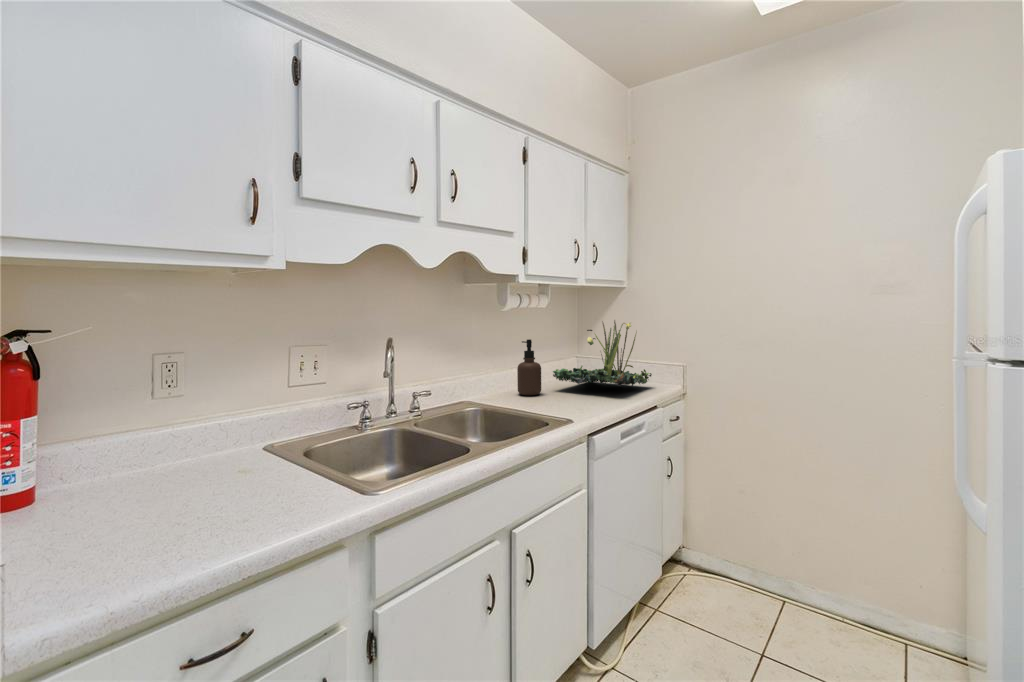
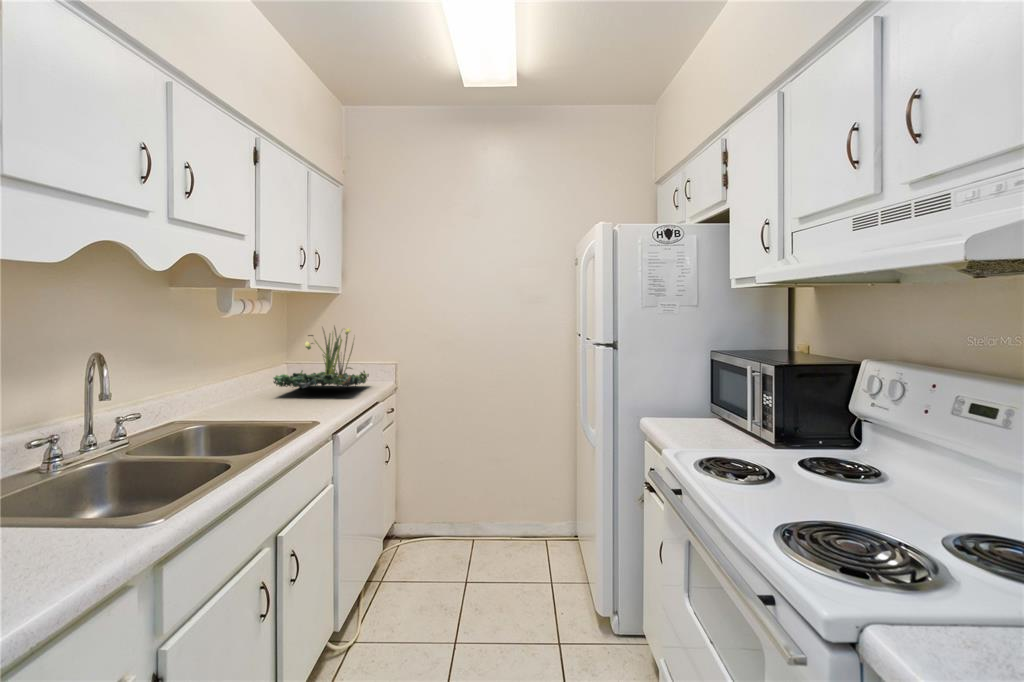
soap dispenser: present [517,339,541,395] -> none [234,346,263,405]

